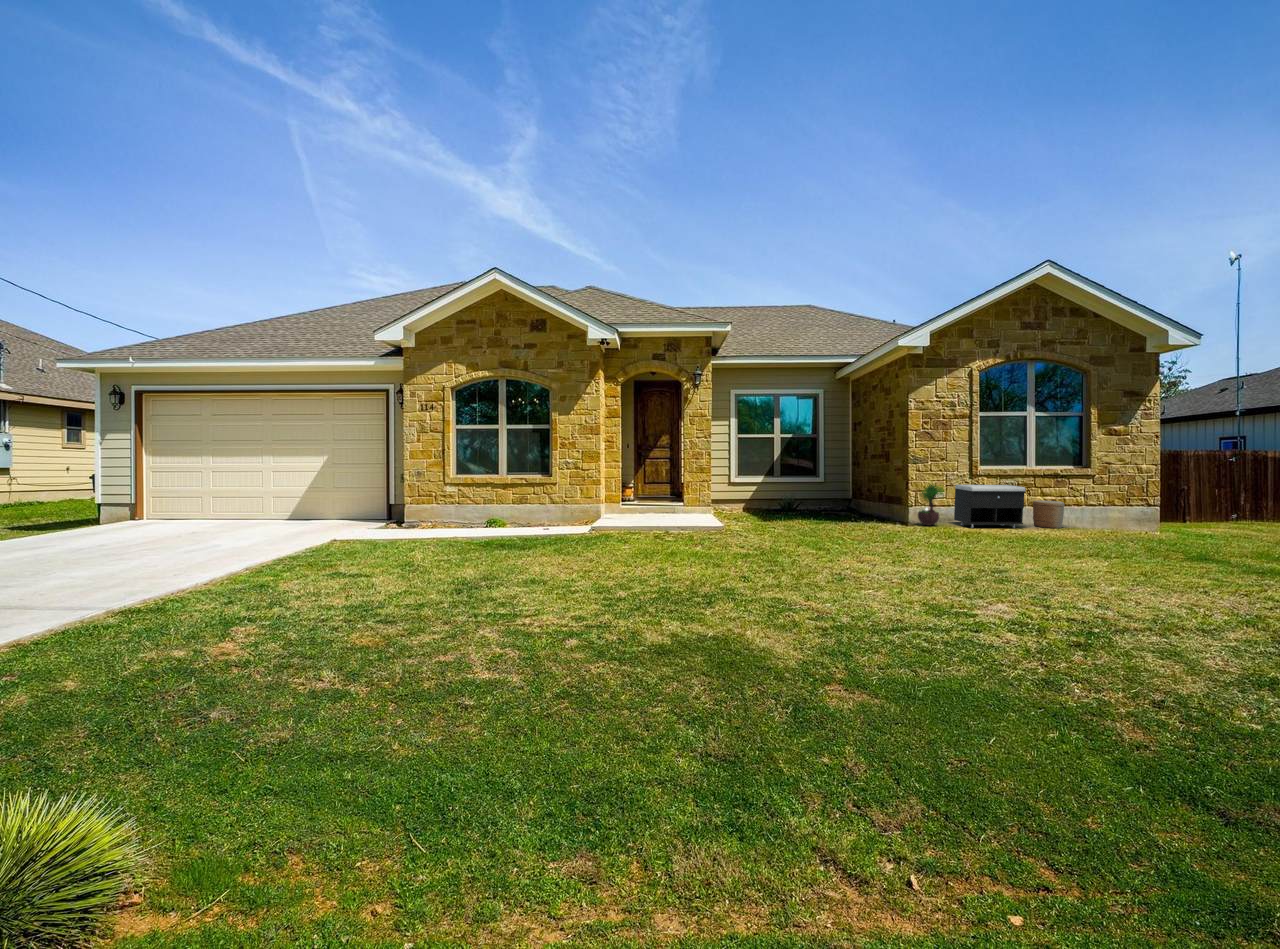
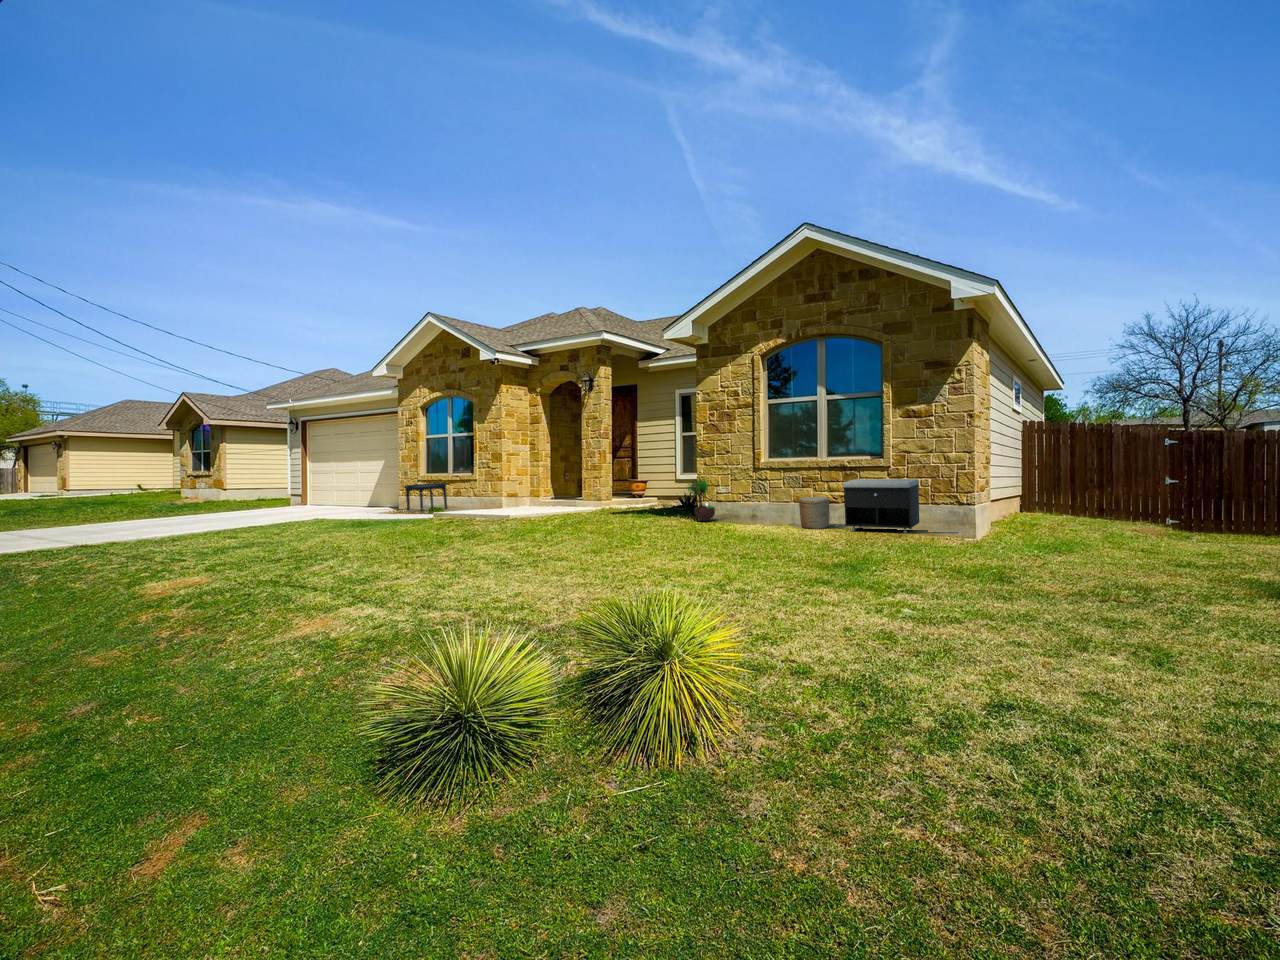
storage bench: present [954,485,1026,528] -> present [843,479,919,533]
round table: none [465,489,525,528] -> present [404,483,447,512]

